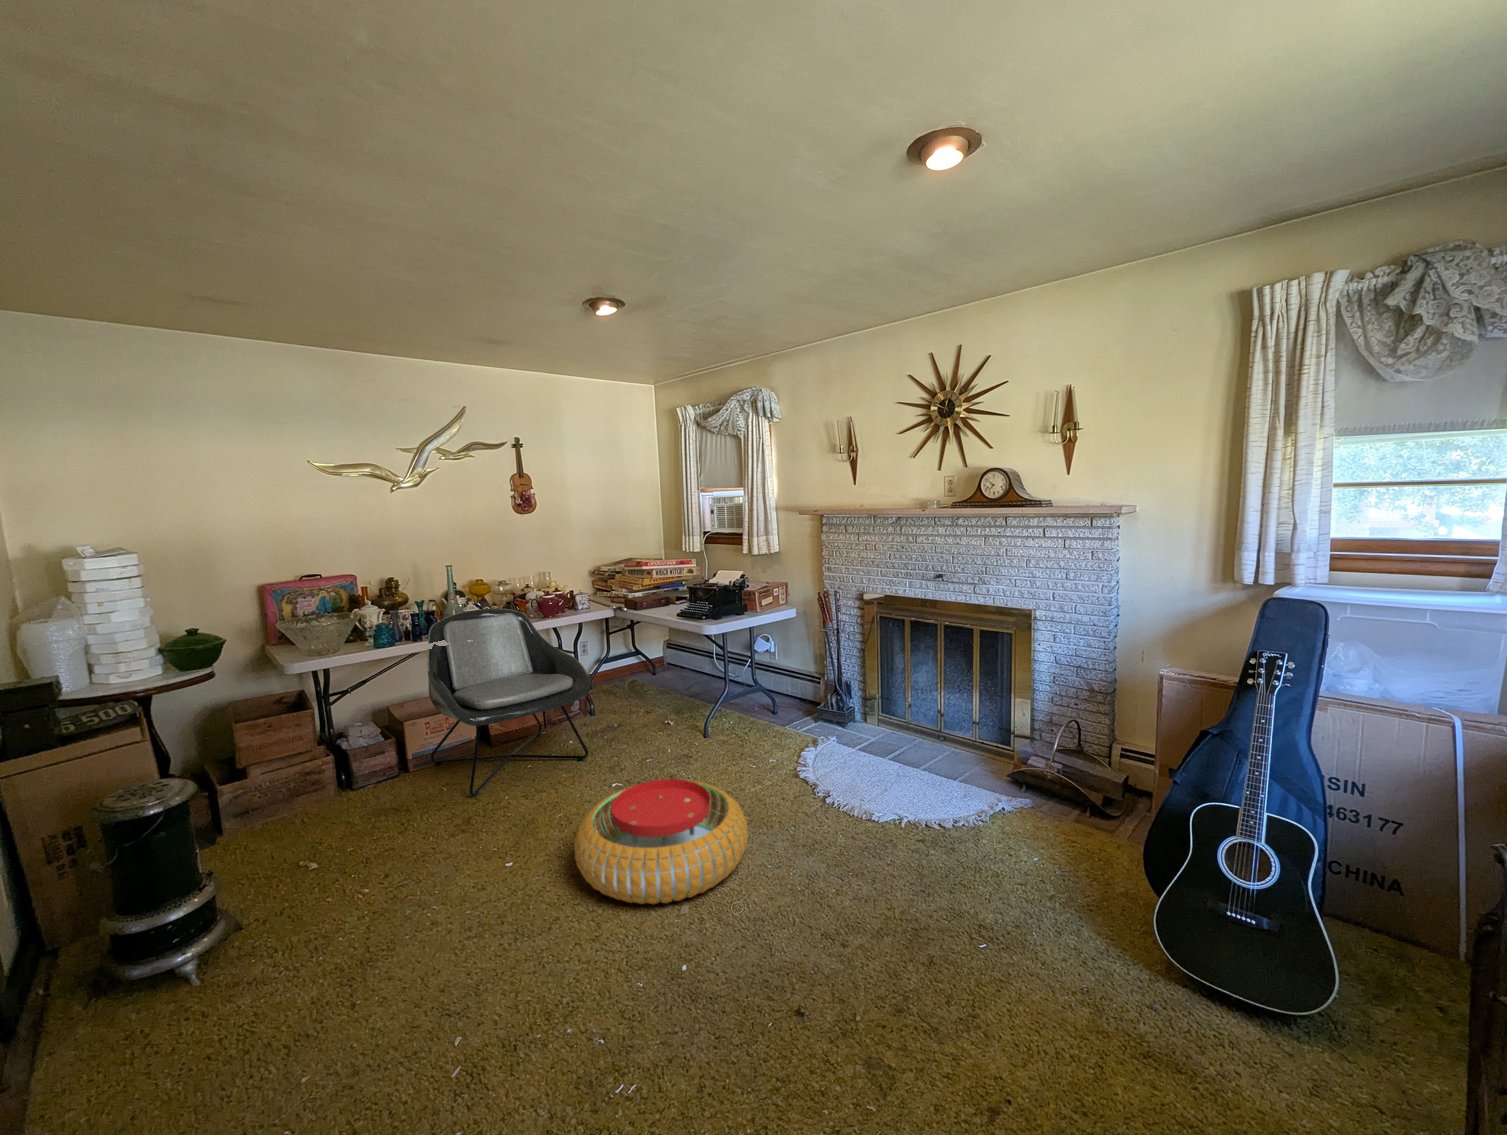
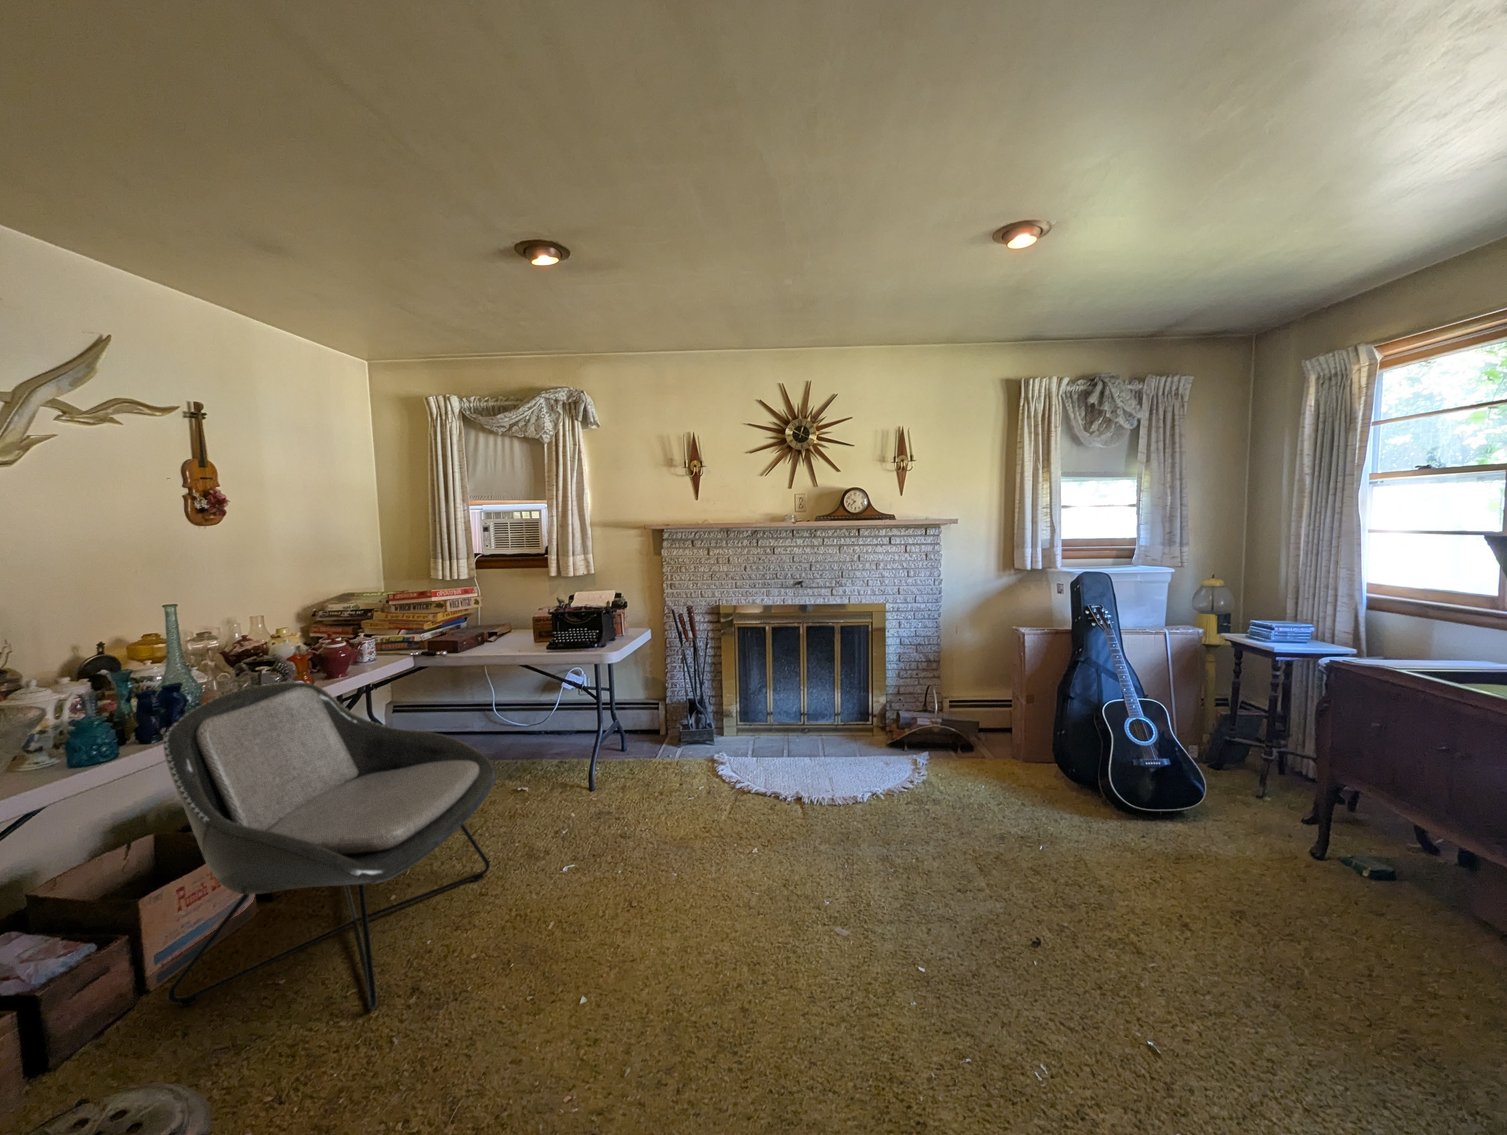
pouf: present [574,779,748,904] -> none [673,826,883,1003]

